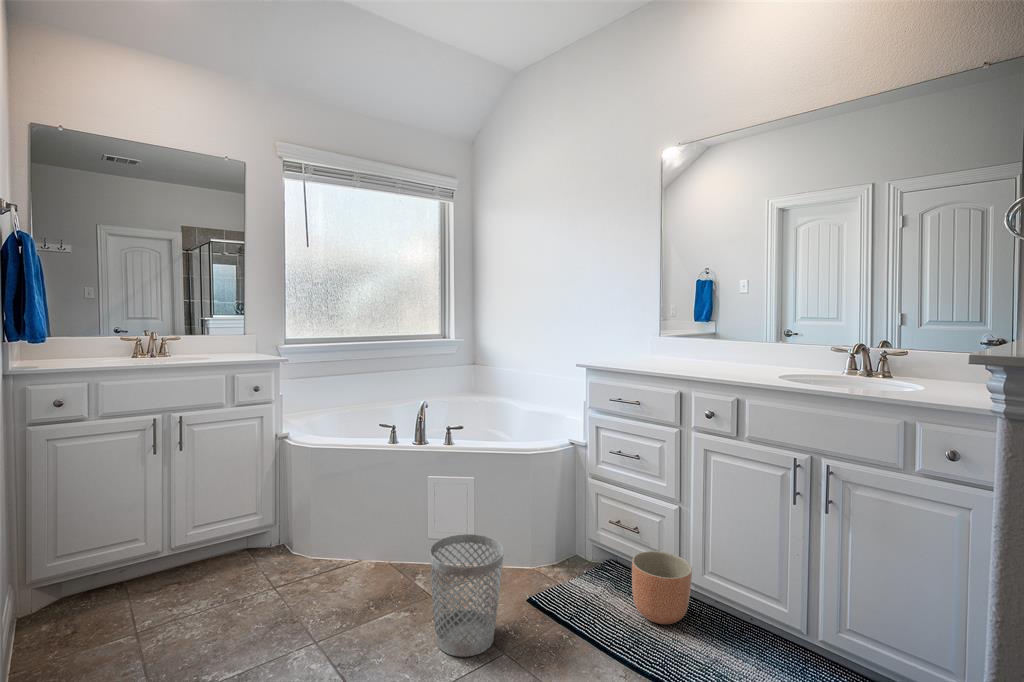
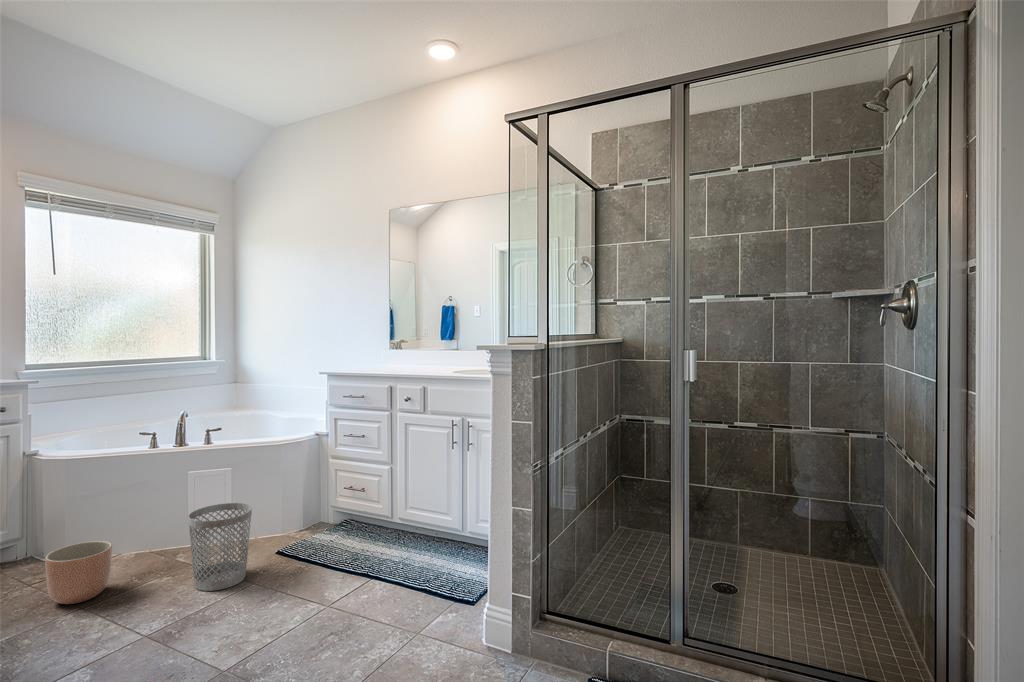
planter: present [632,551,692,624] -> present [45,541,112,604]

